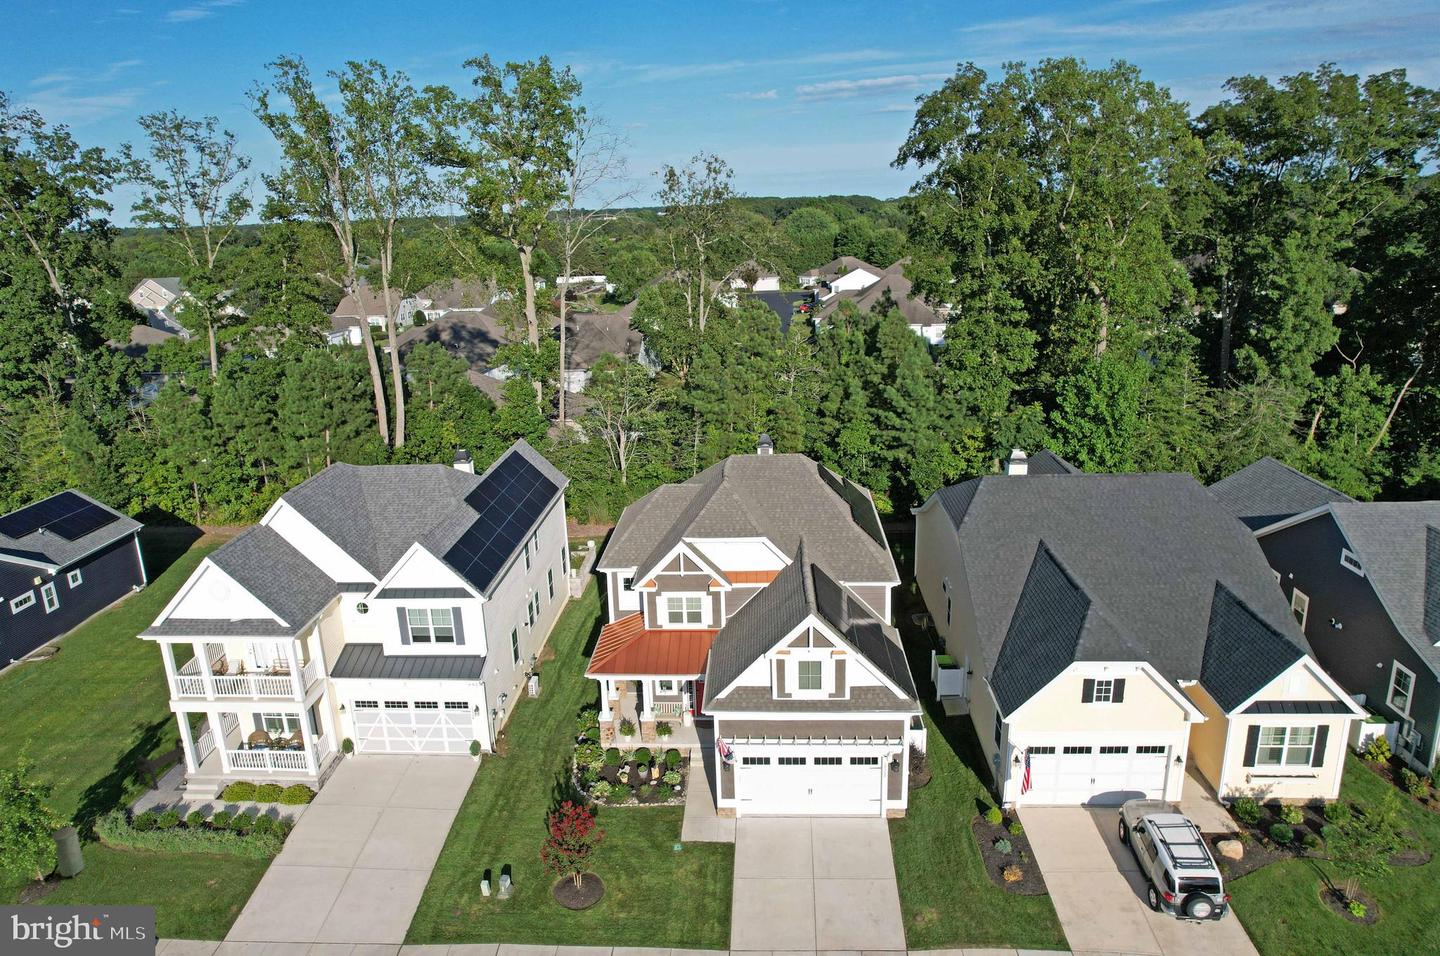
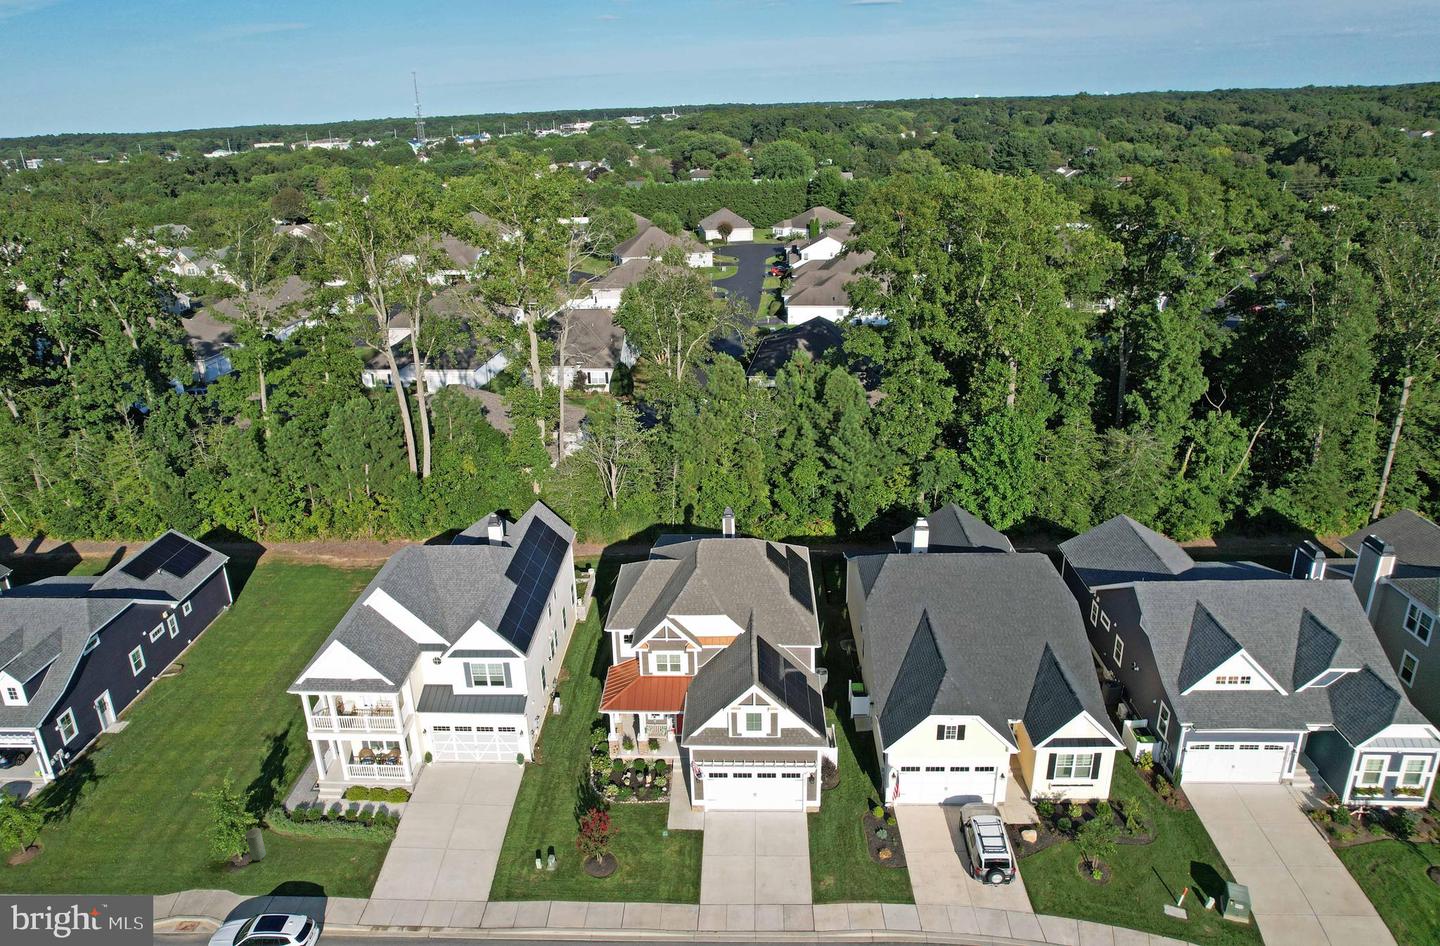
bench: present [137,738,185,790] -> none [283,755,322,793]

